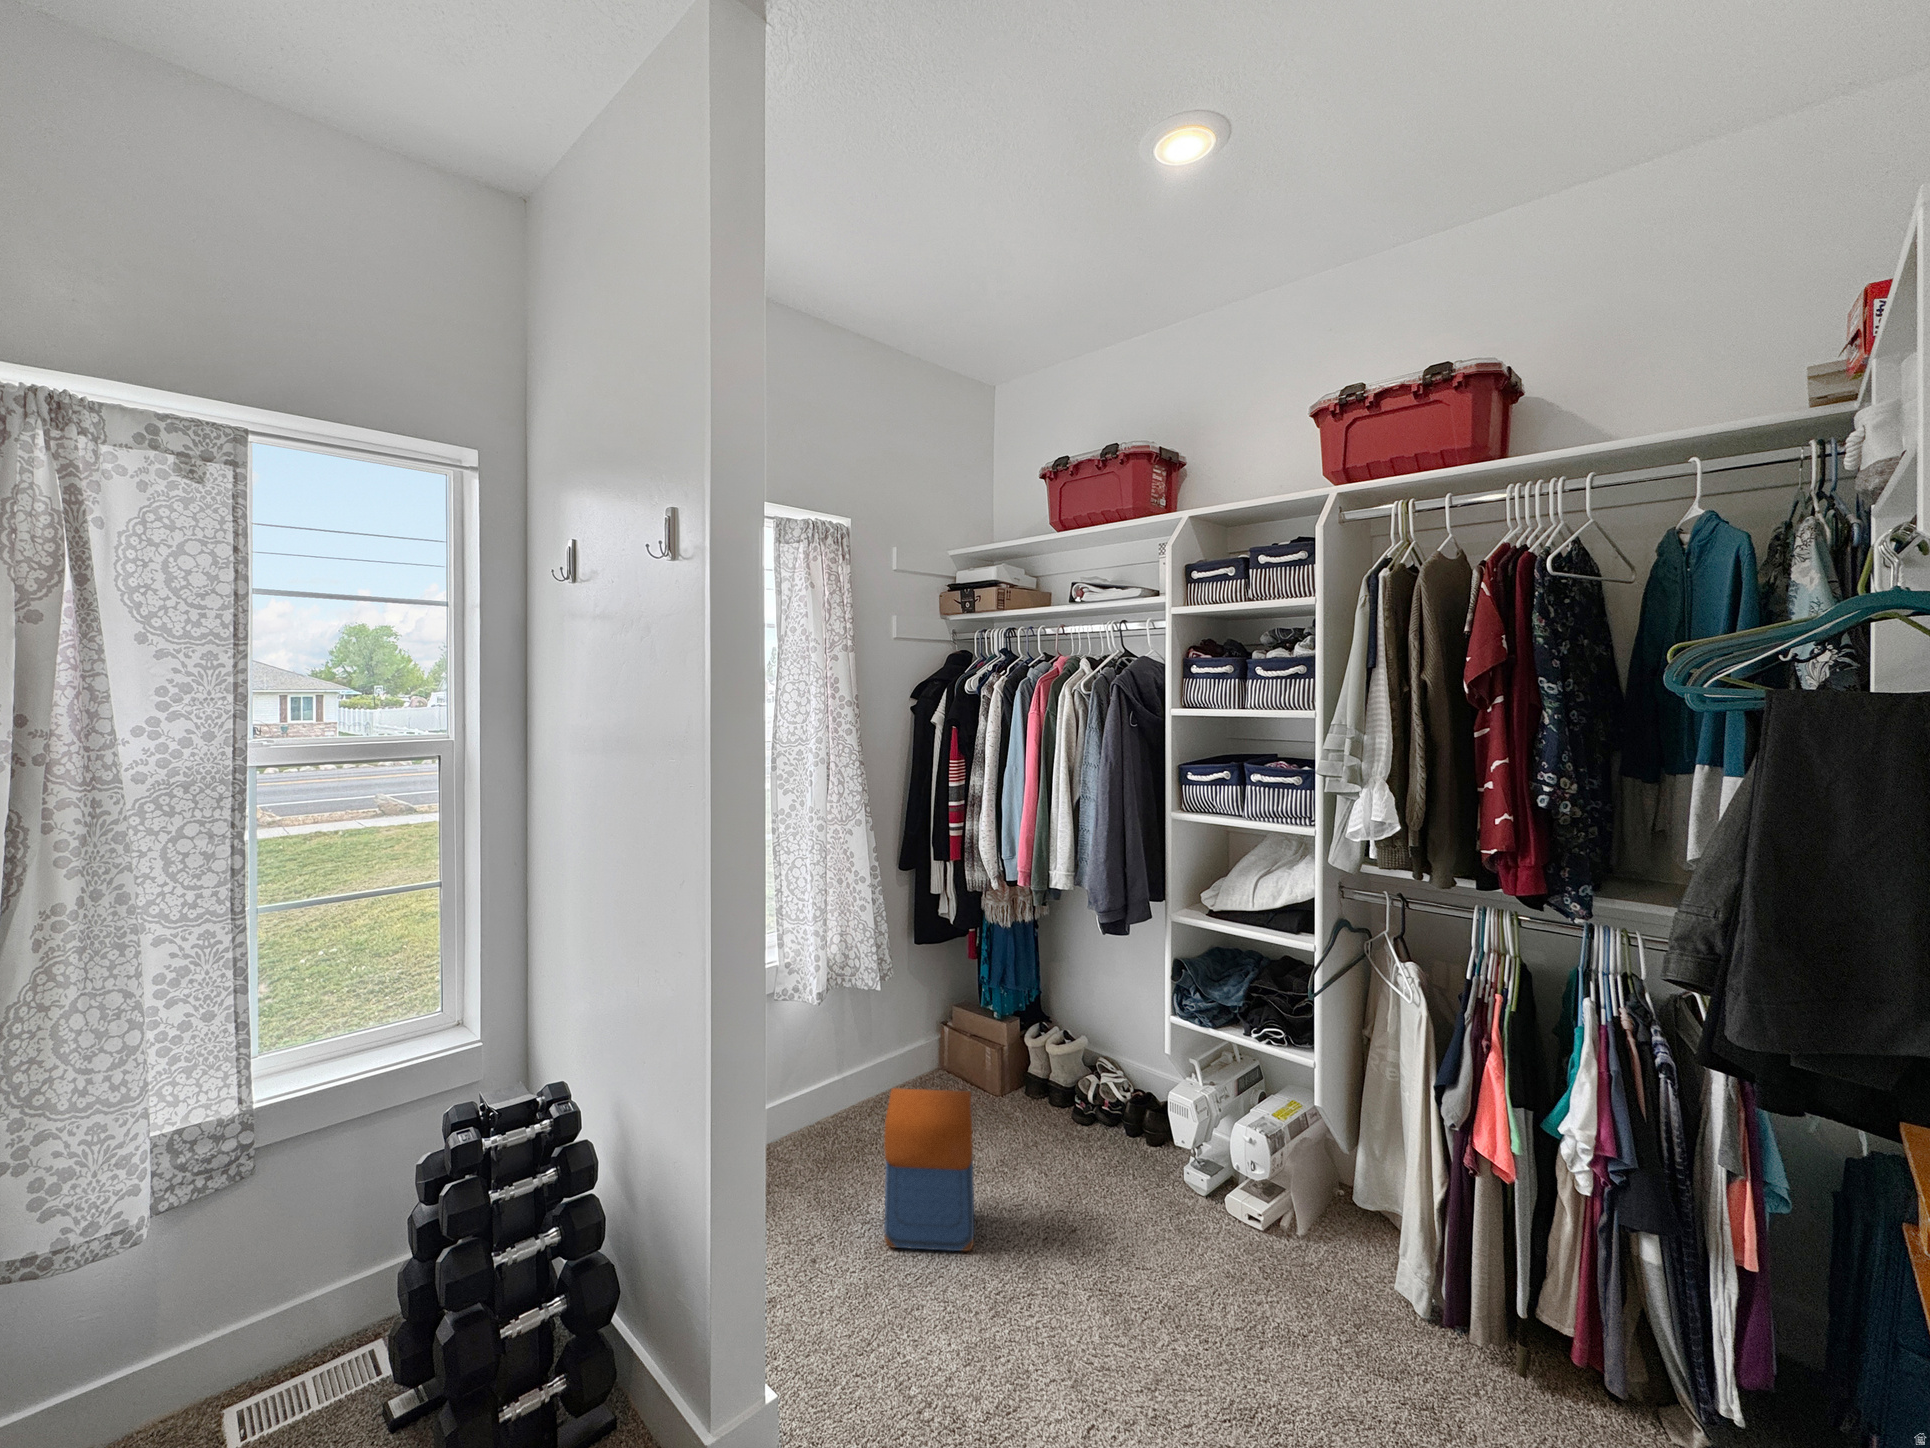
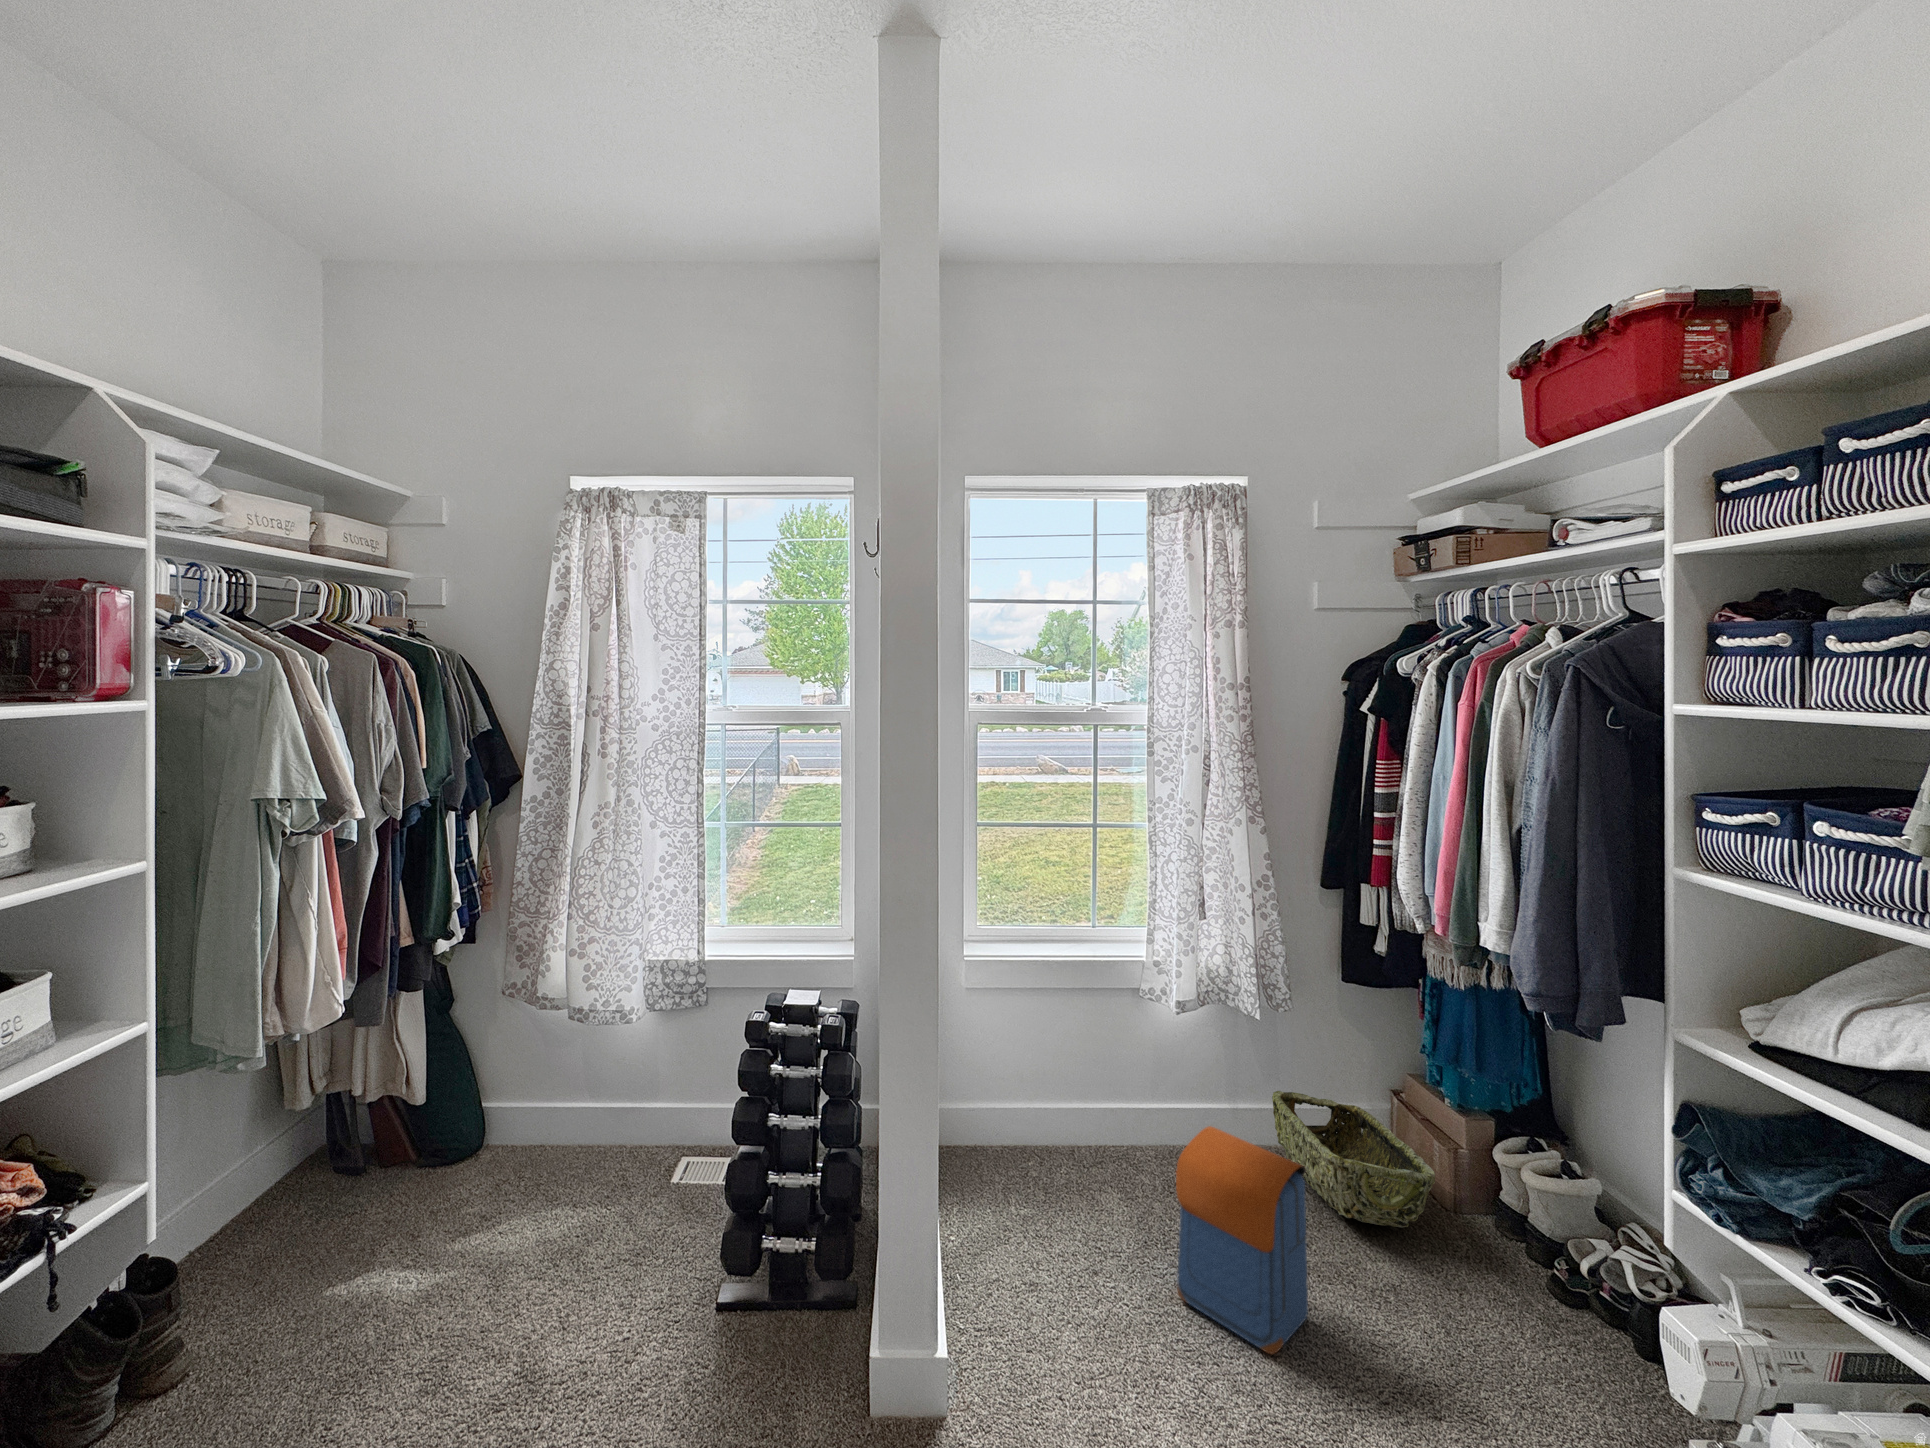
woven basket: none [874,1043,1003,1130] -> present [1272,1091,1435,1228]

